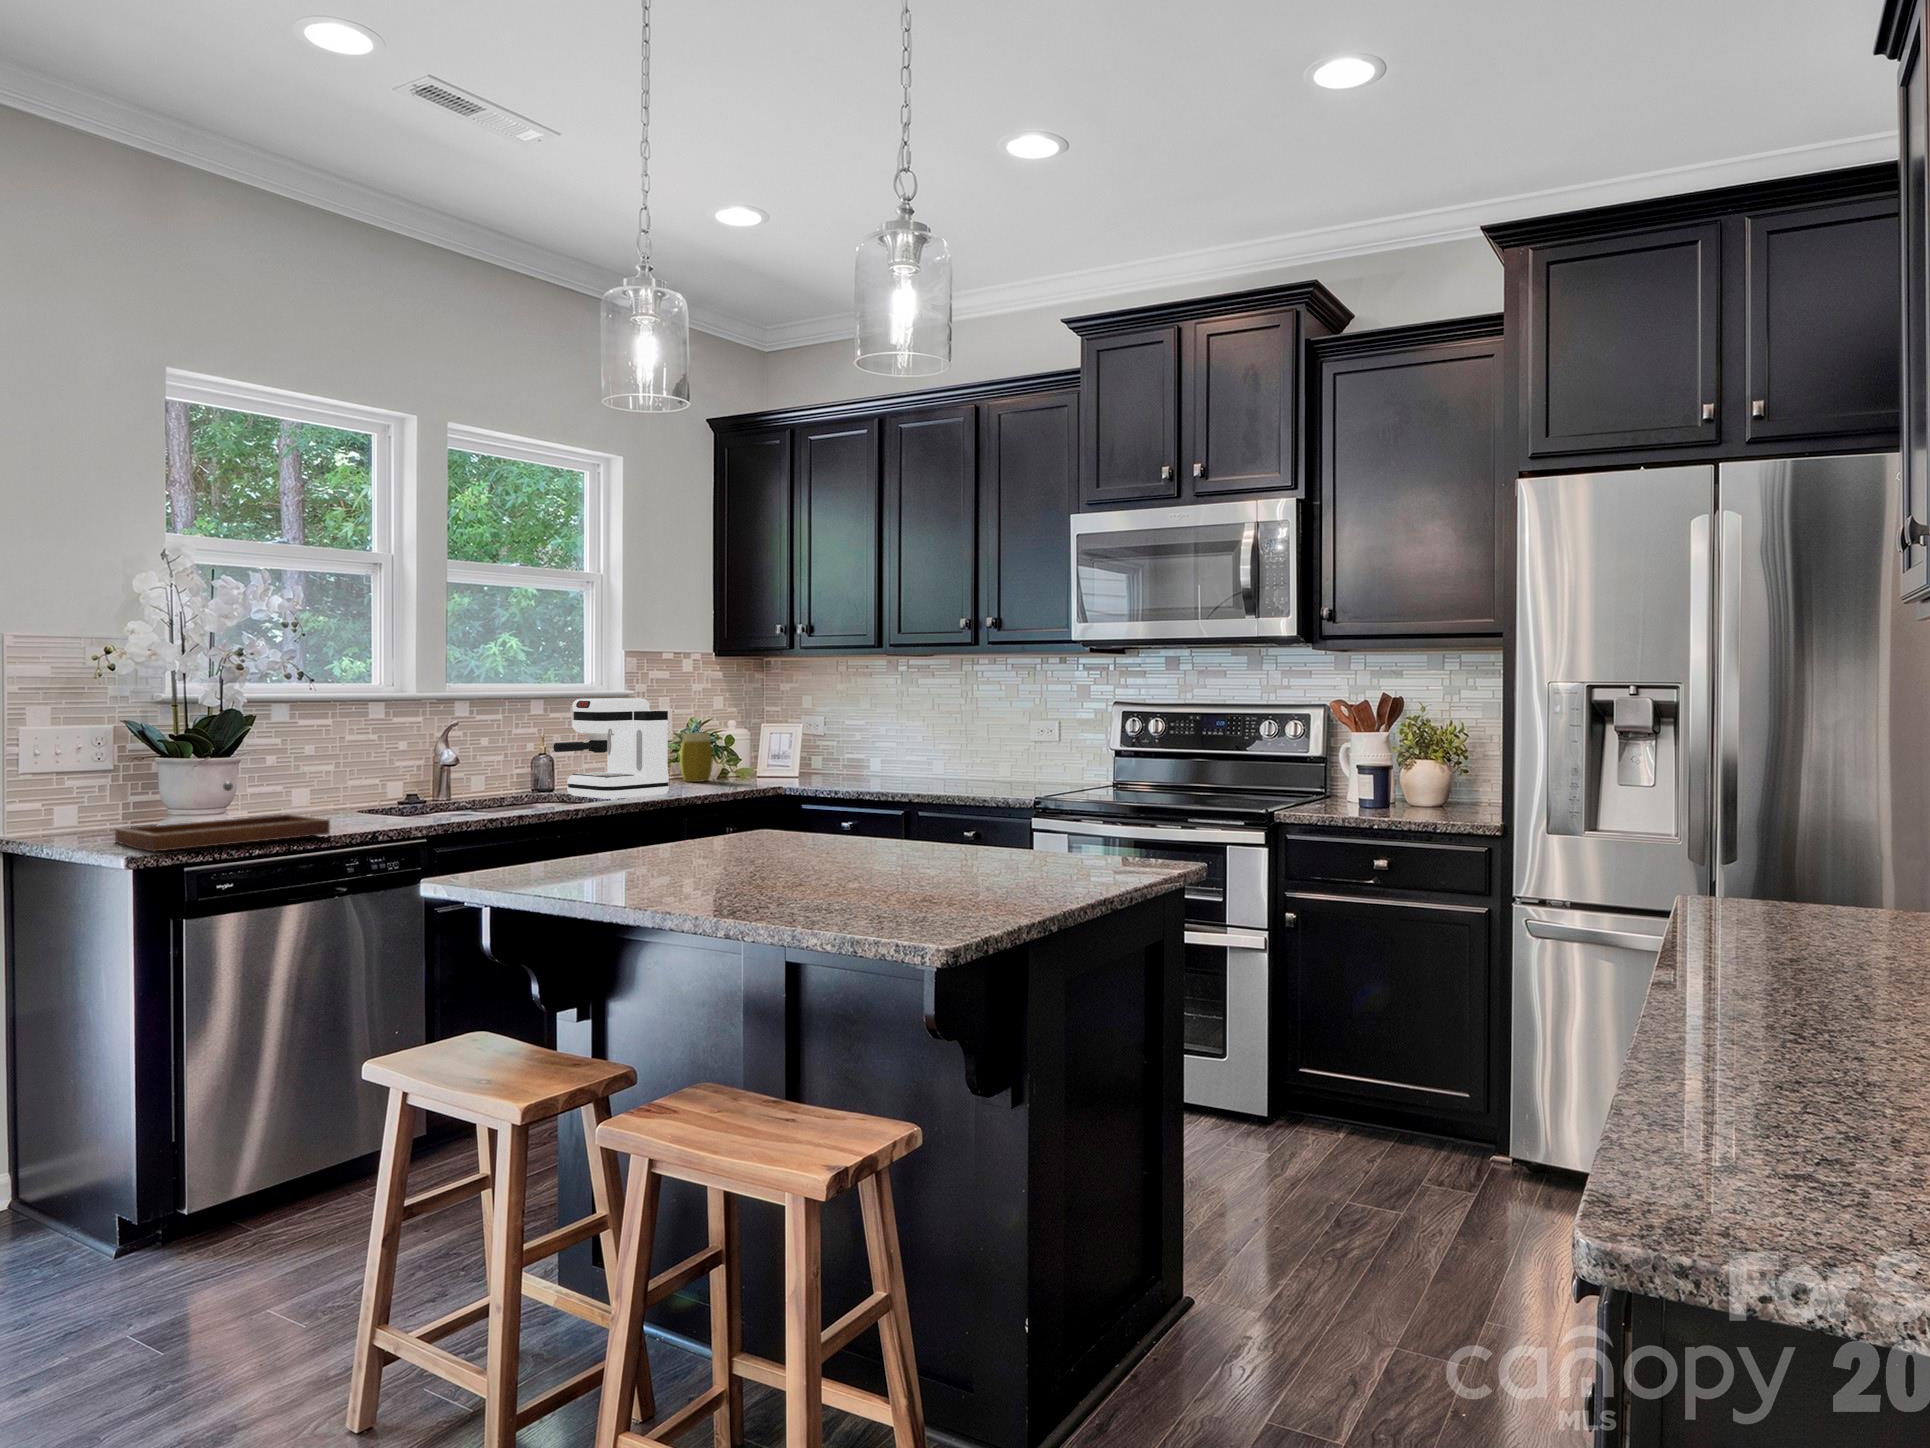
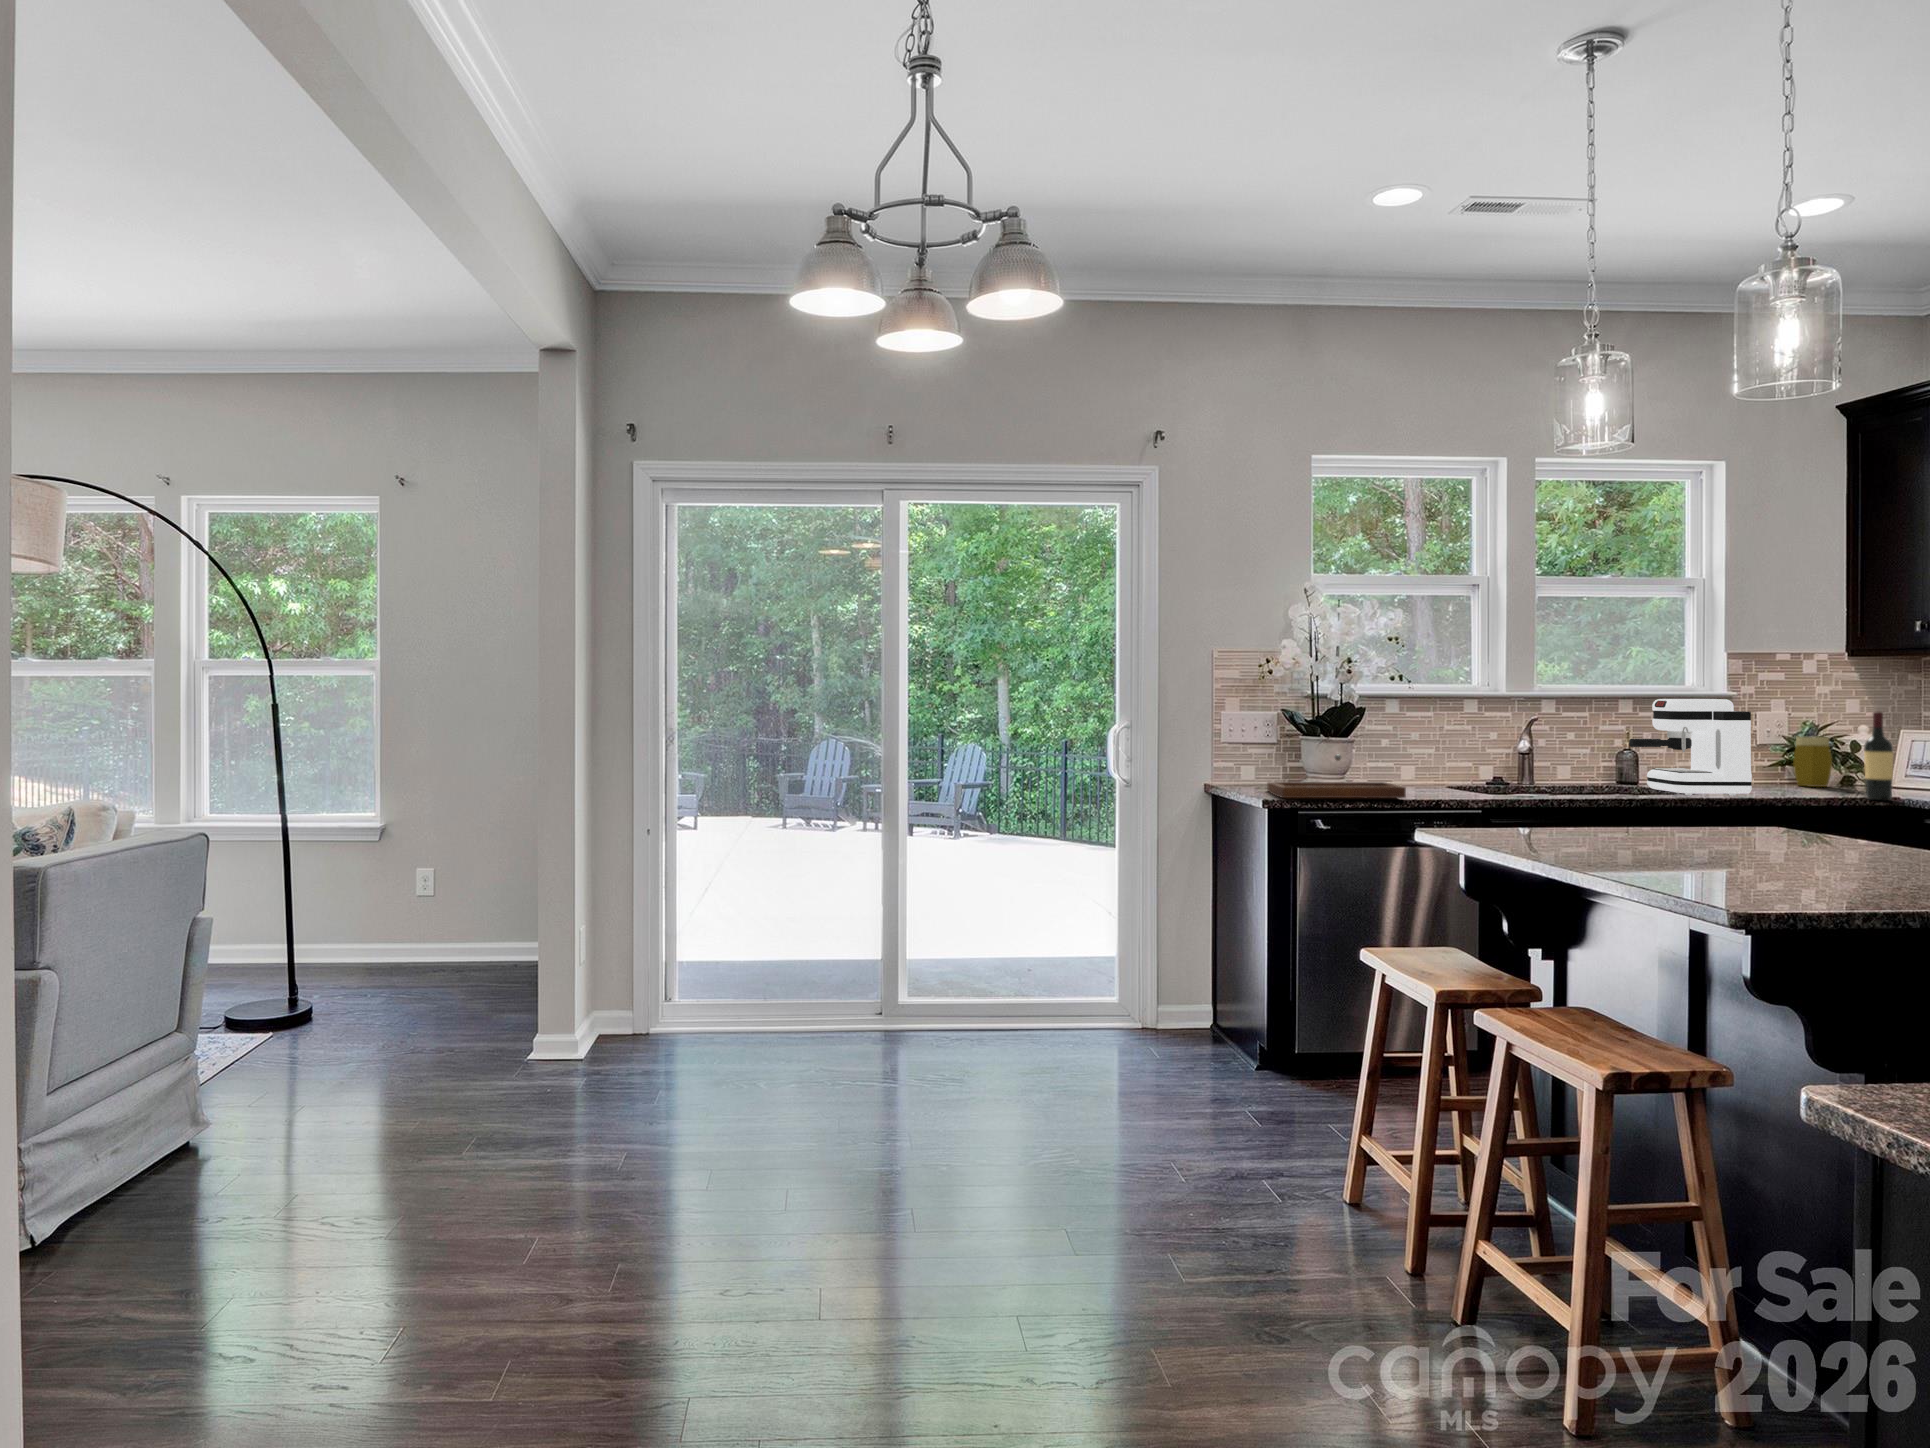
wine bottle: none [748,708,771,792] -> present [1864,712,1893,800]

